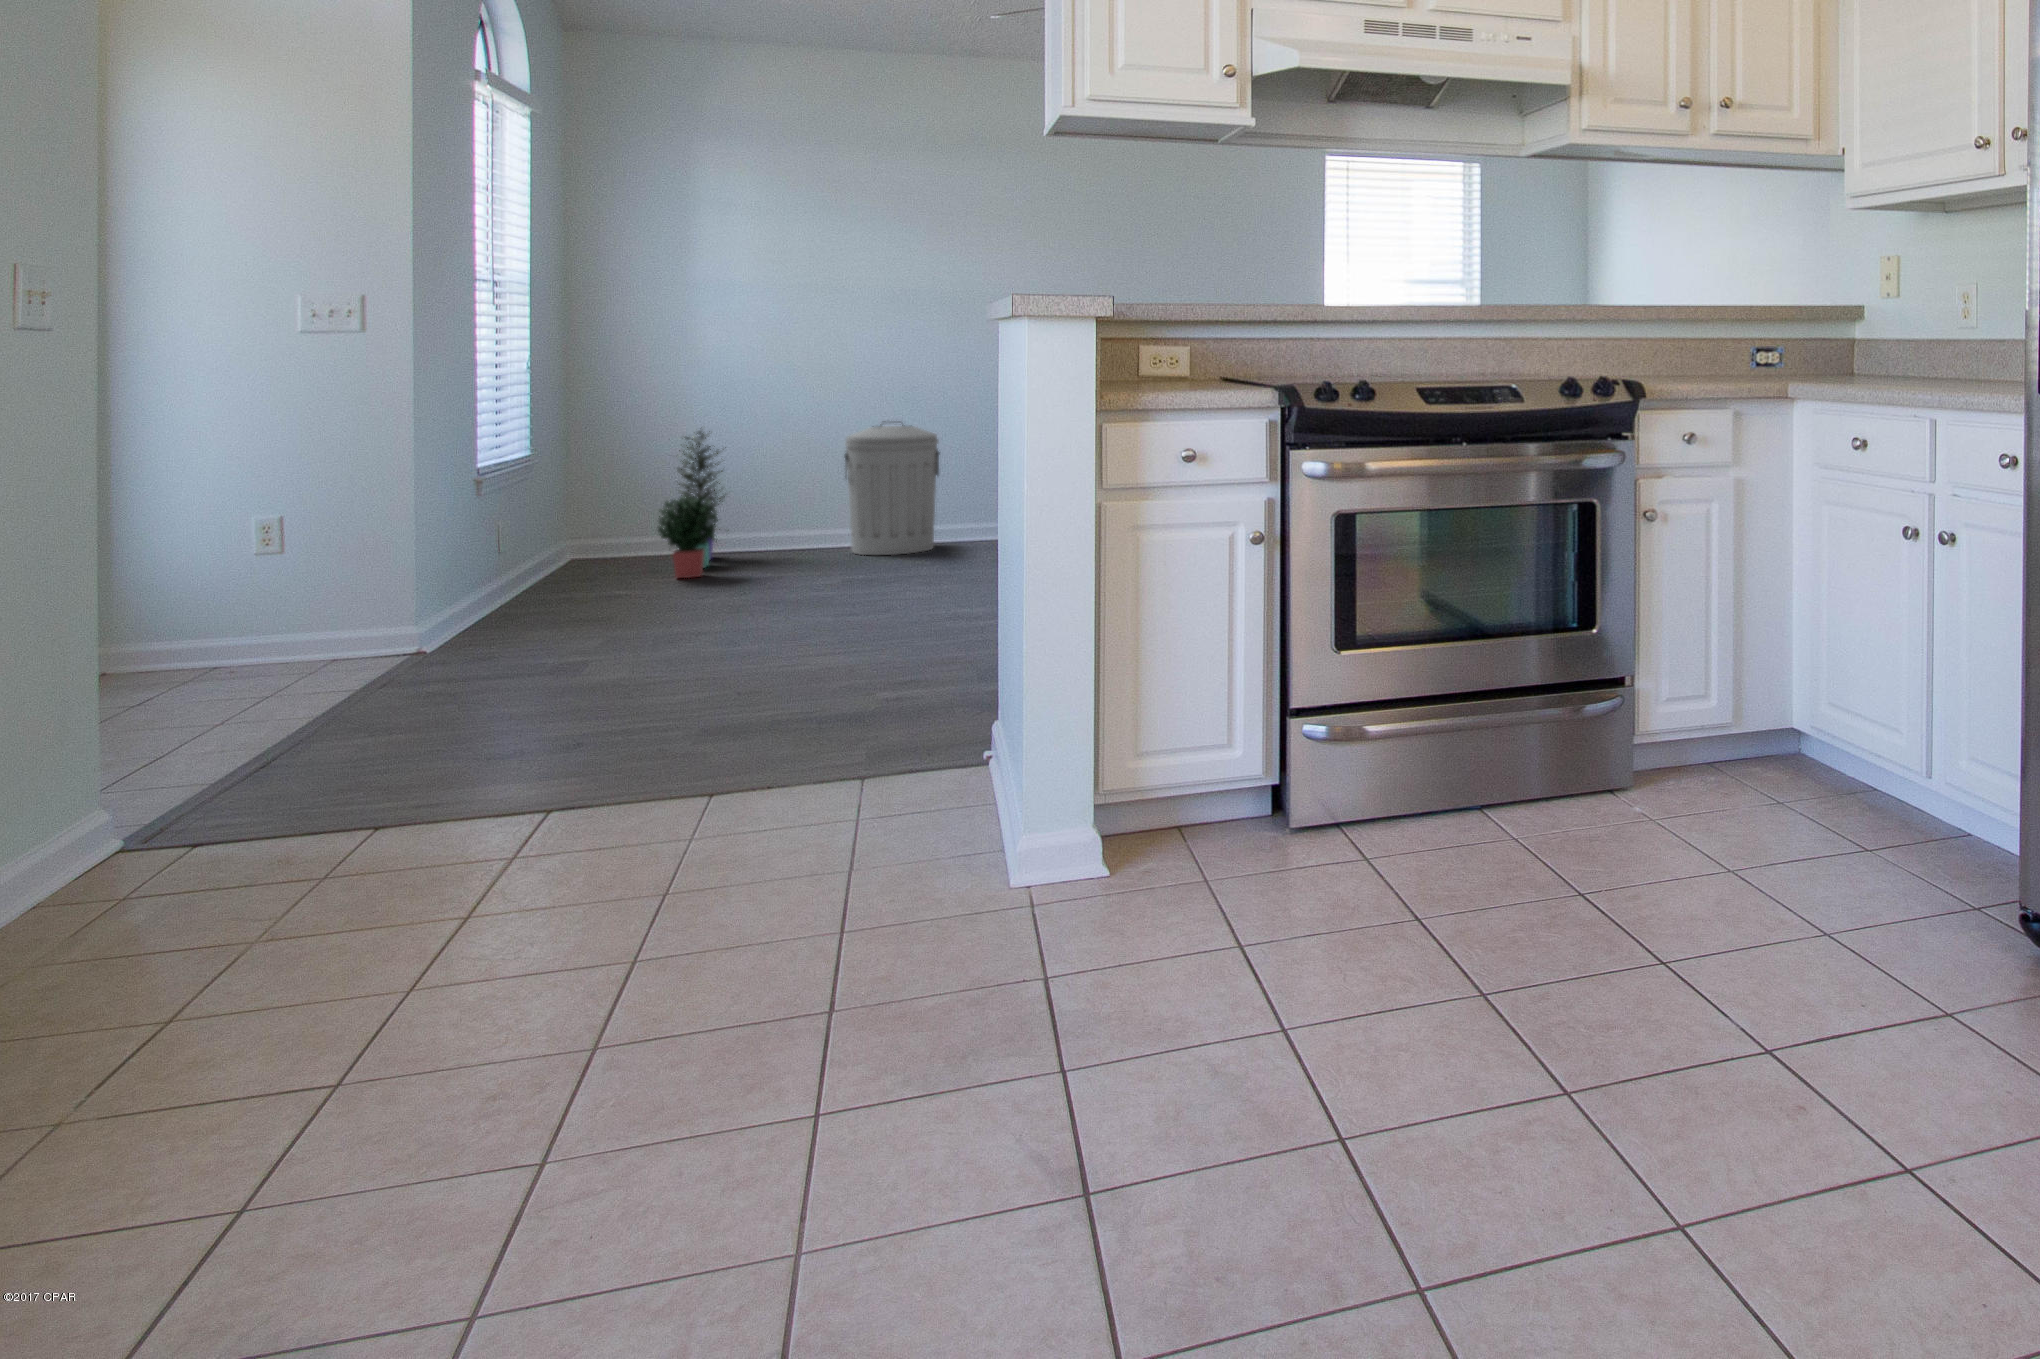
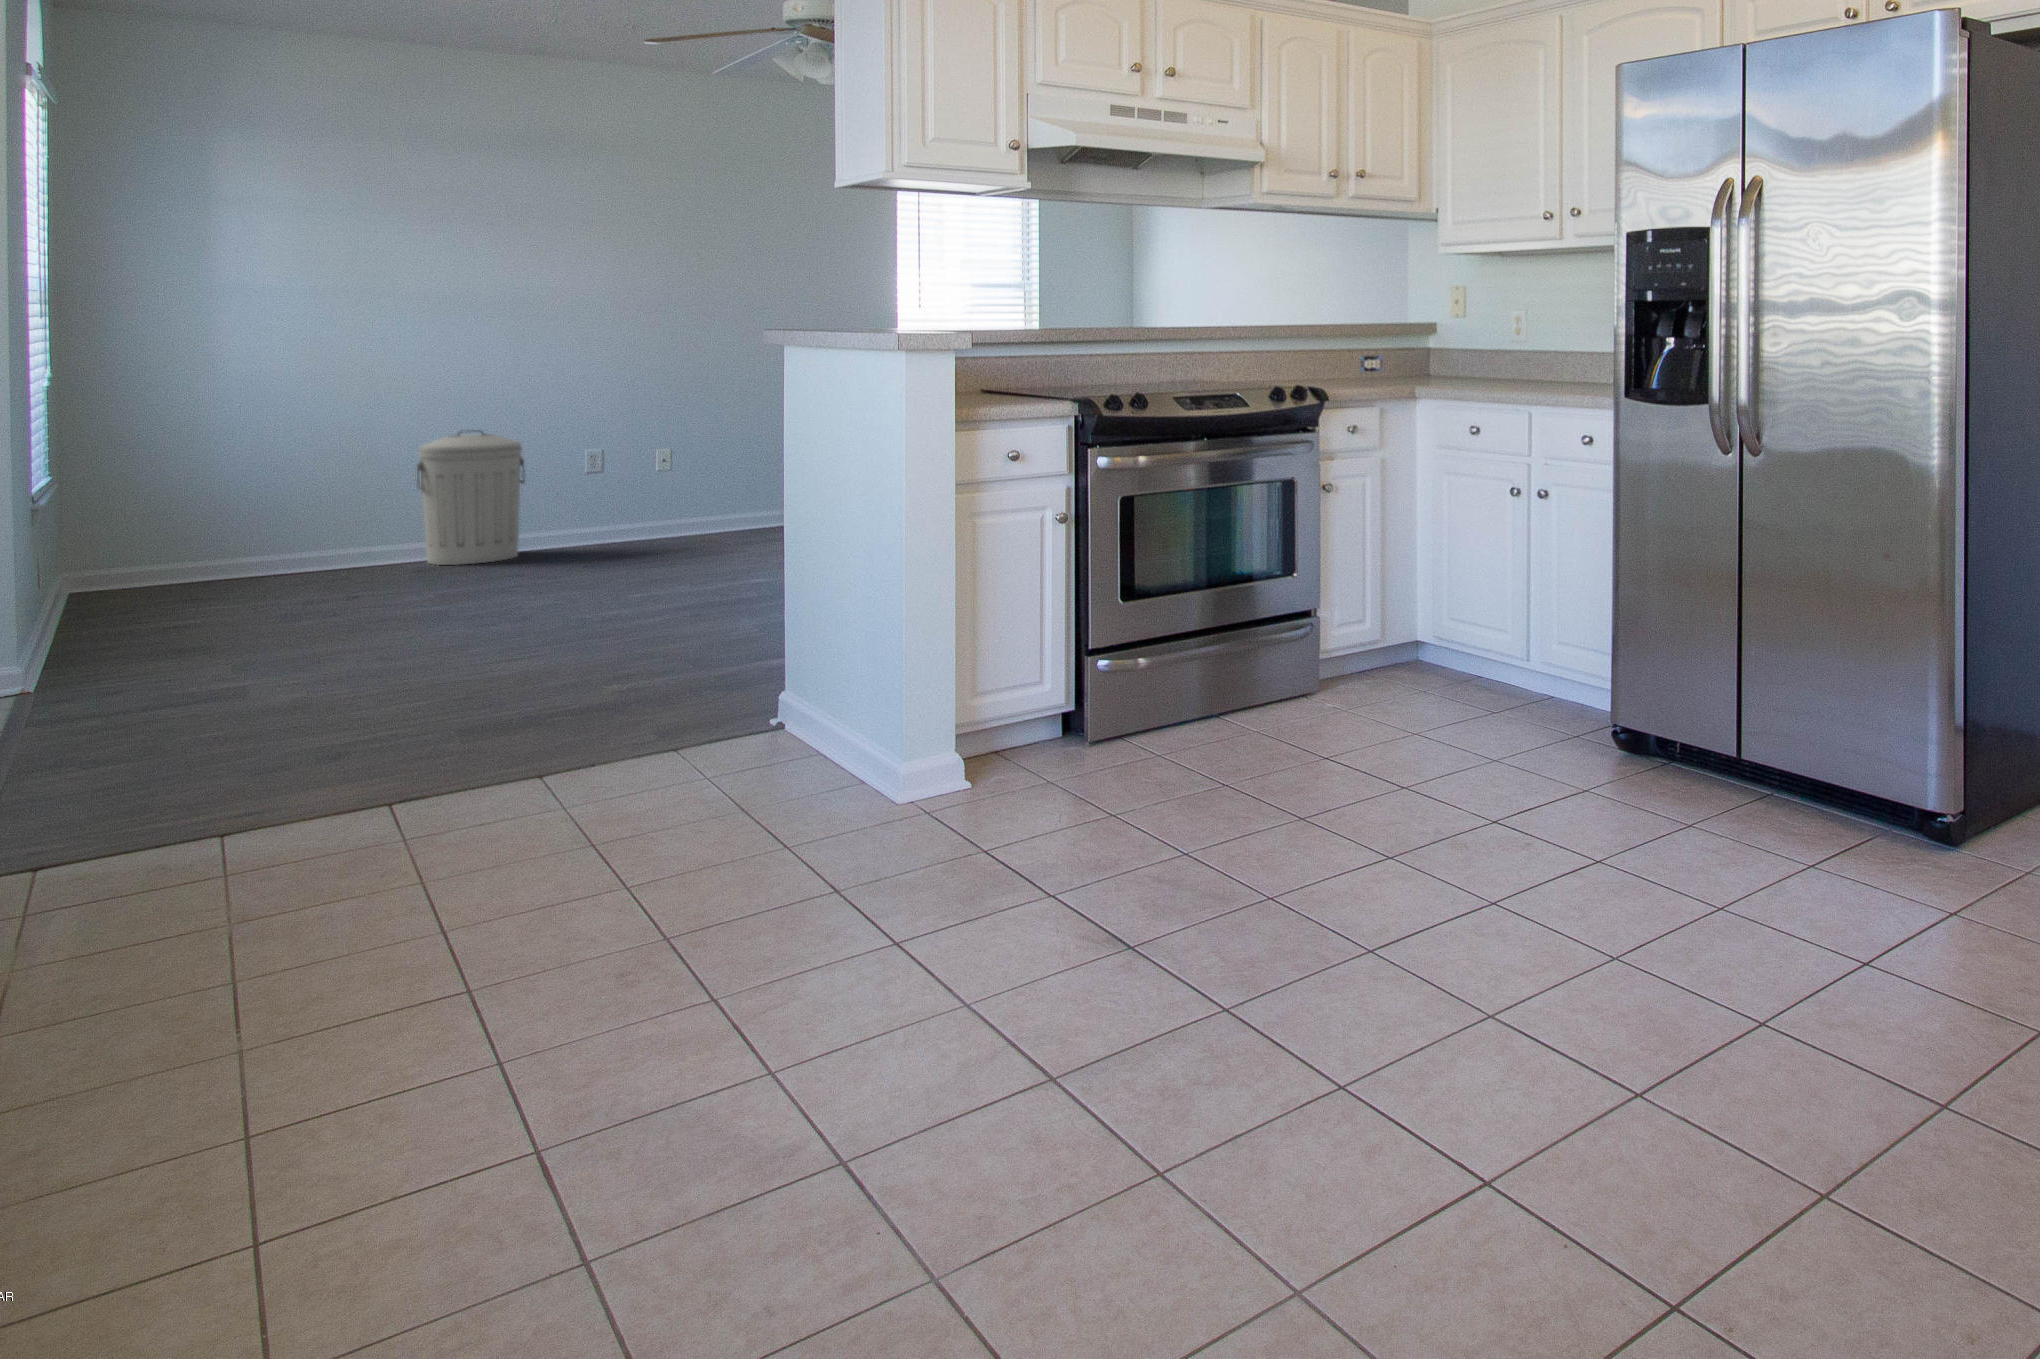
potted plant: present [658,431,726,578] -> none [214,439,296,598]

